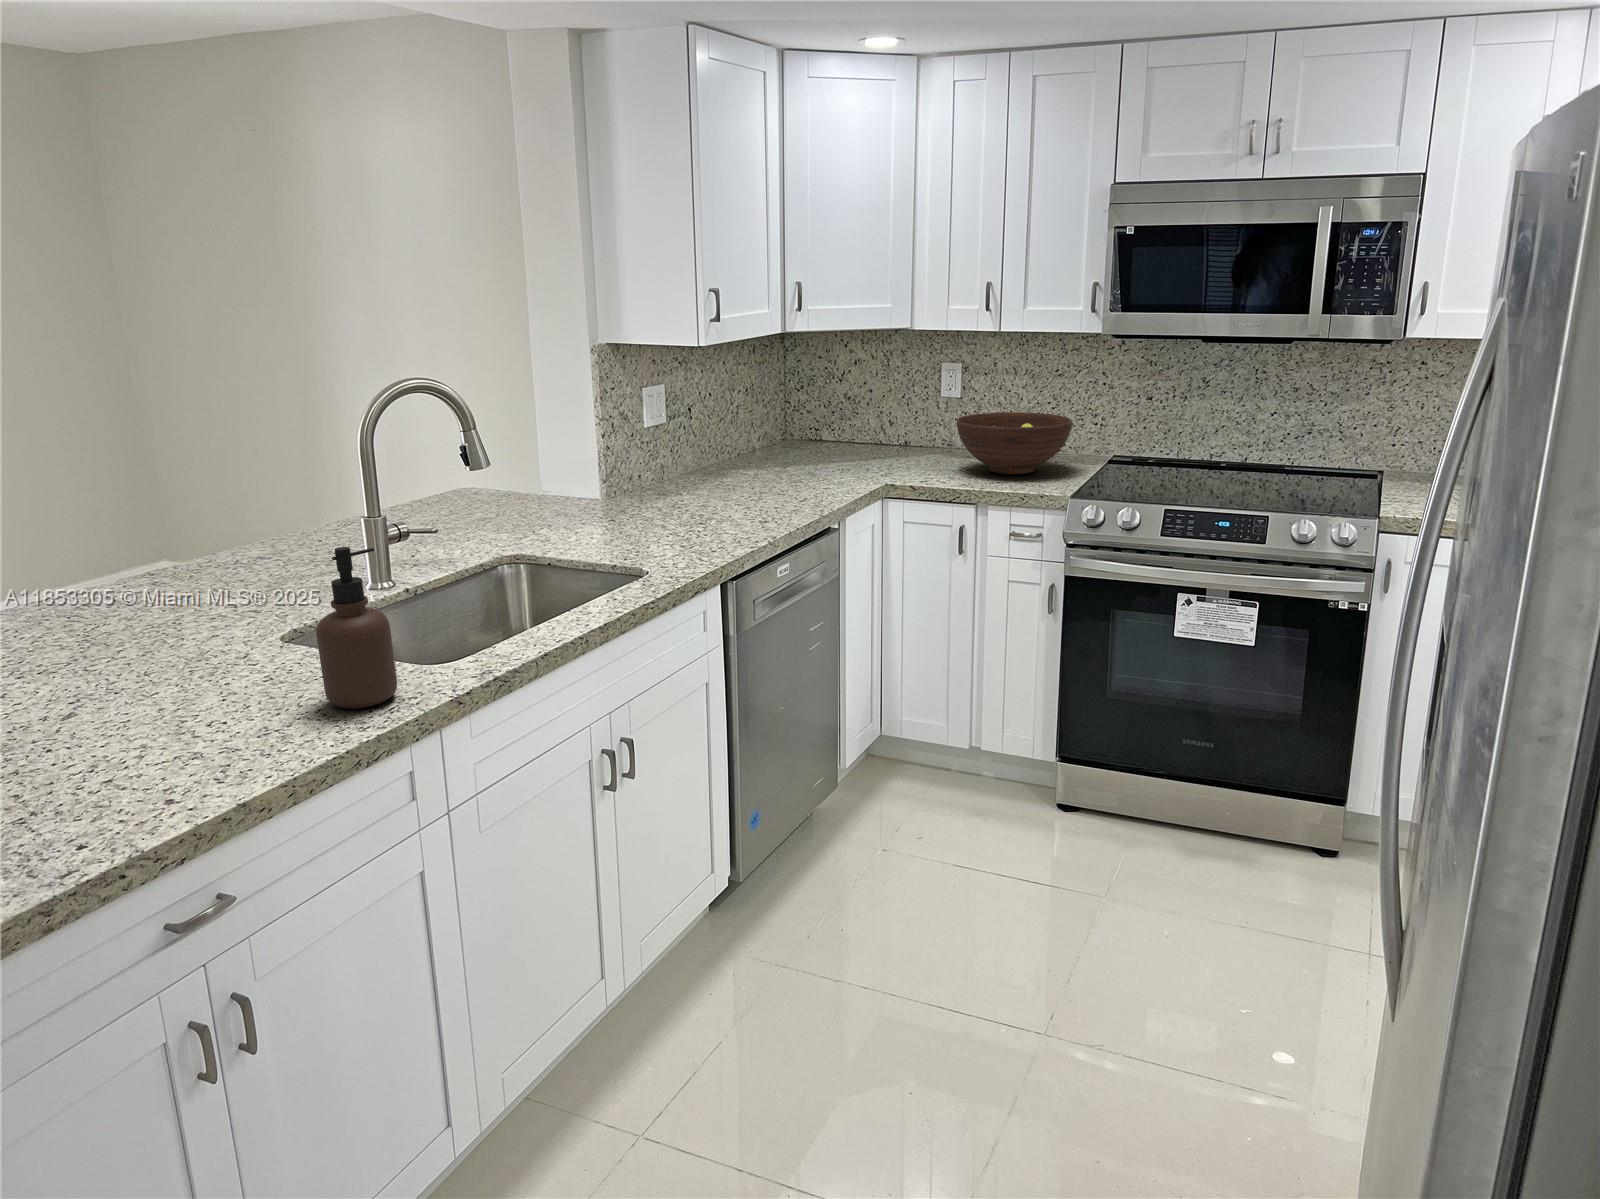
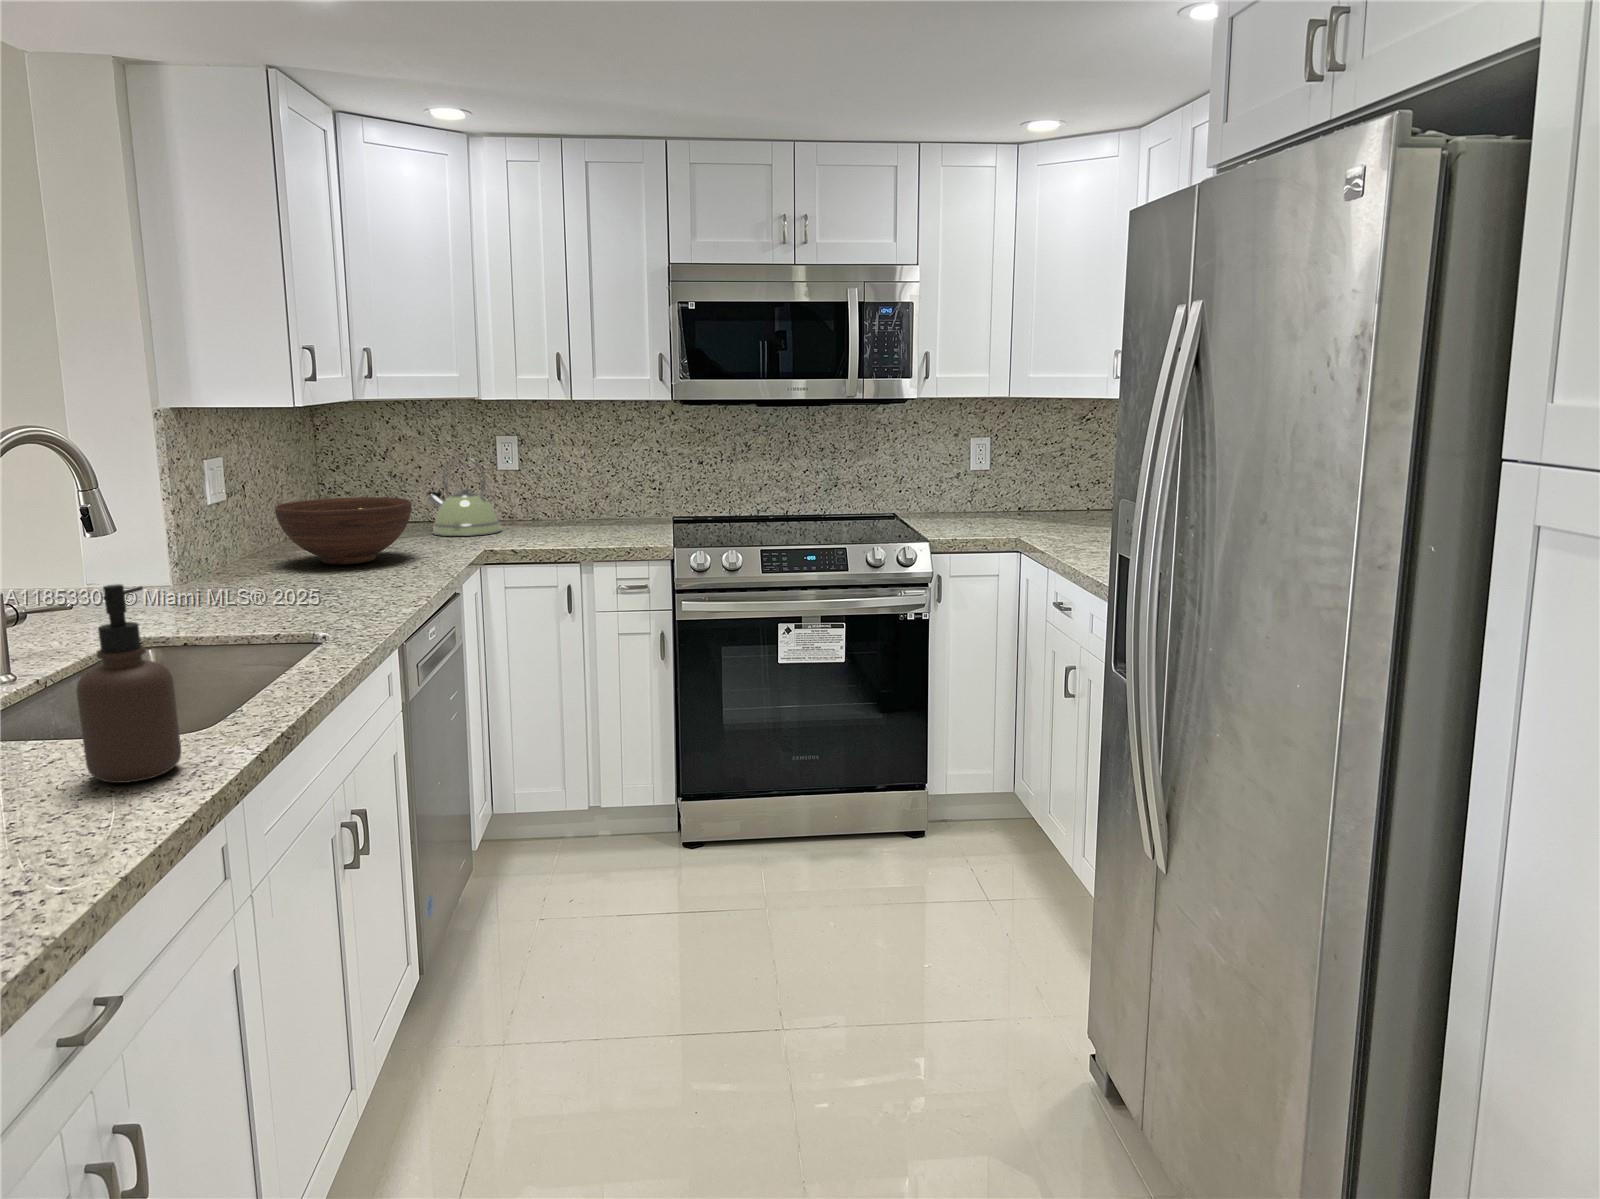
kettle: none [862,384,927,465] -> present [427,456,501,536]
fruit bowl: present [957,412,1072,474] -> present [275,497,412,564]

